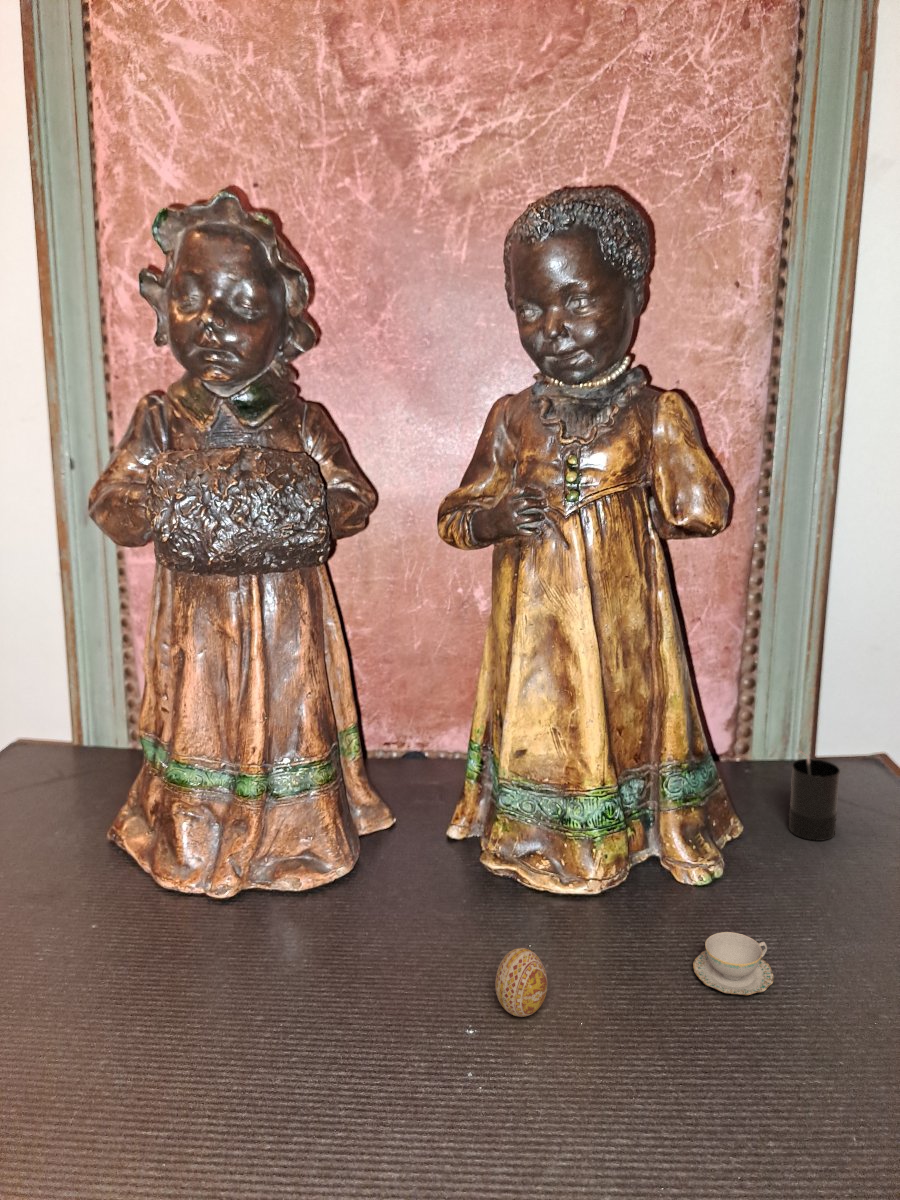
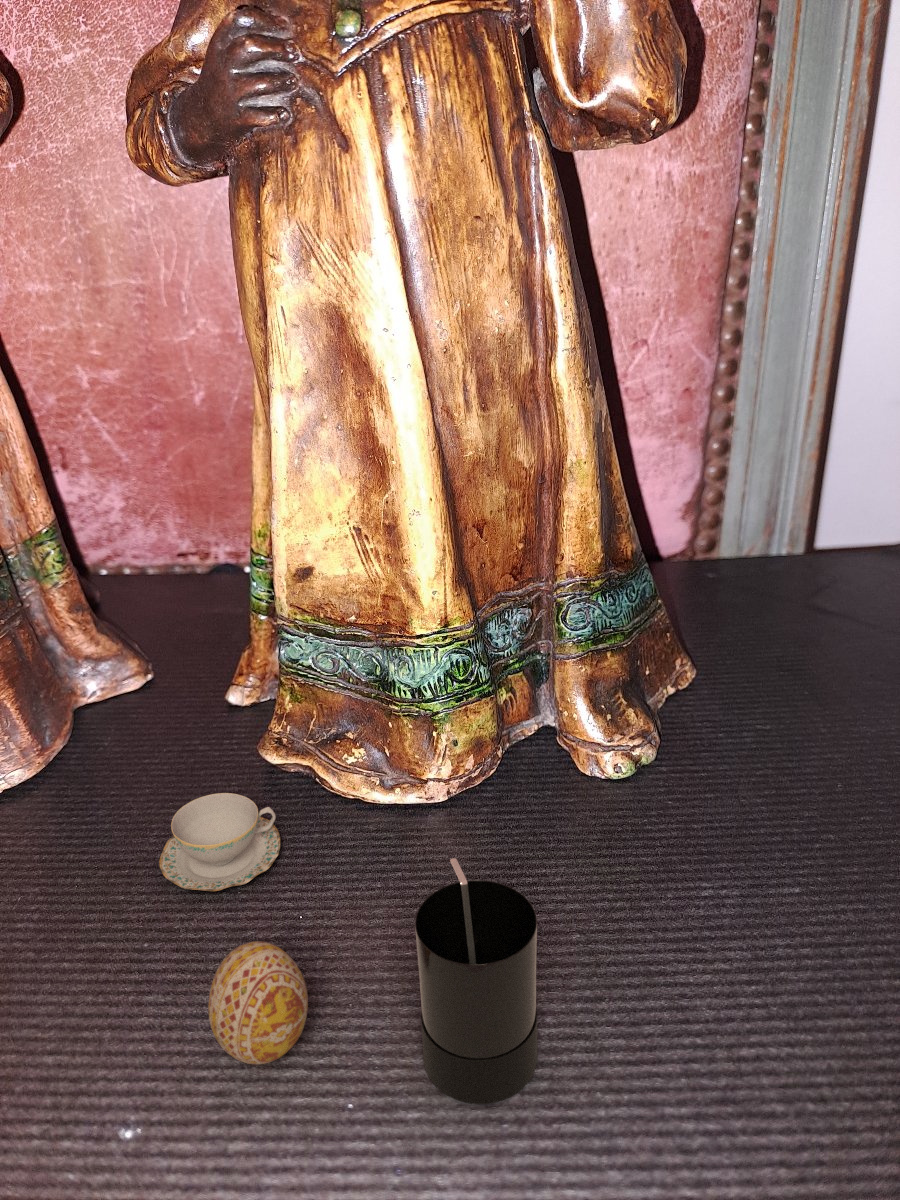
candle: present [789,752,840,841] -> present [415,858,537,1104]
teacup: present [693,932,774,995] -> present [159,793,280,891]

